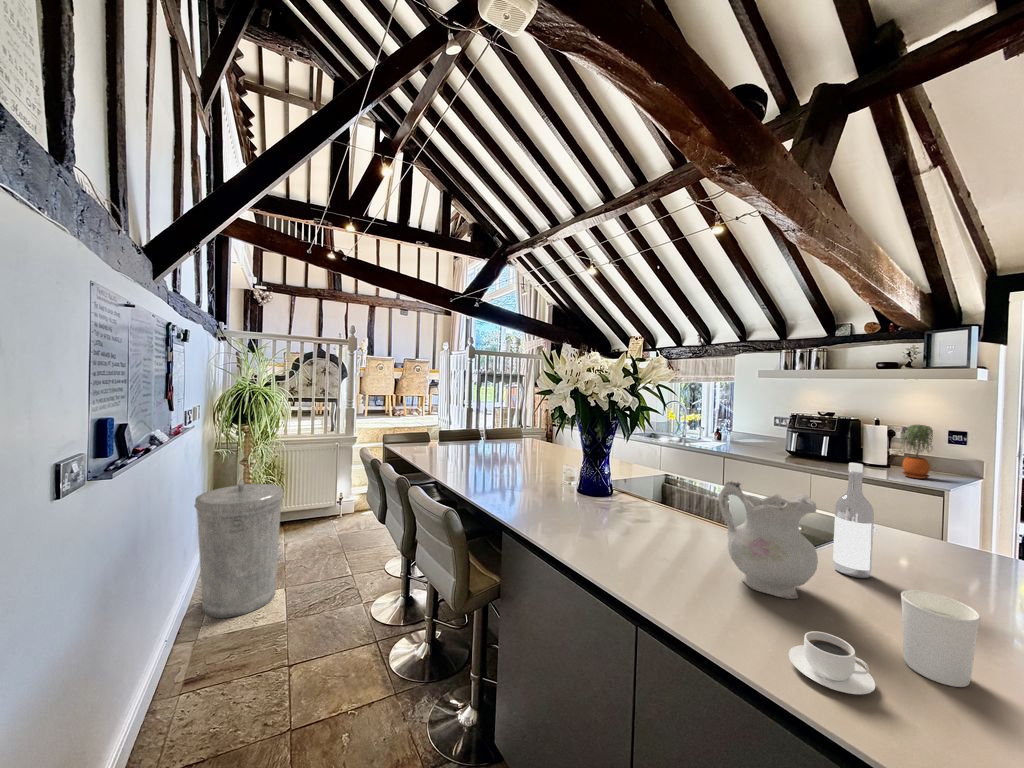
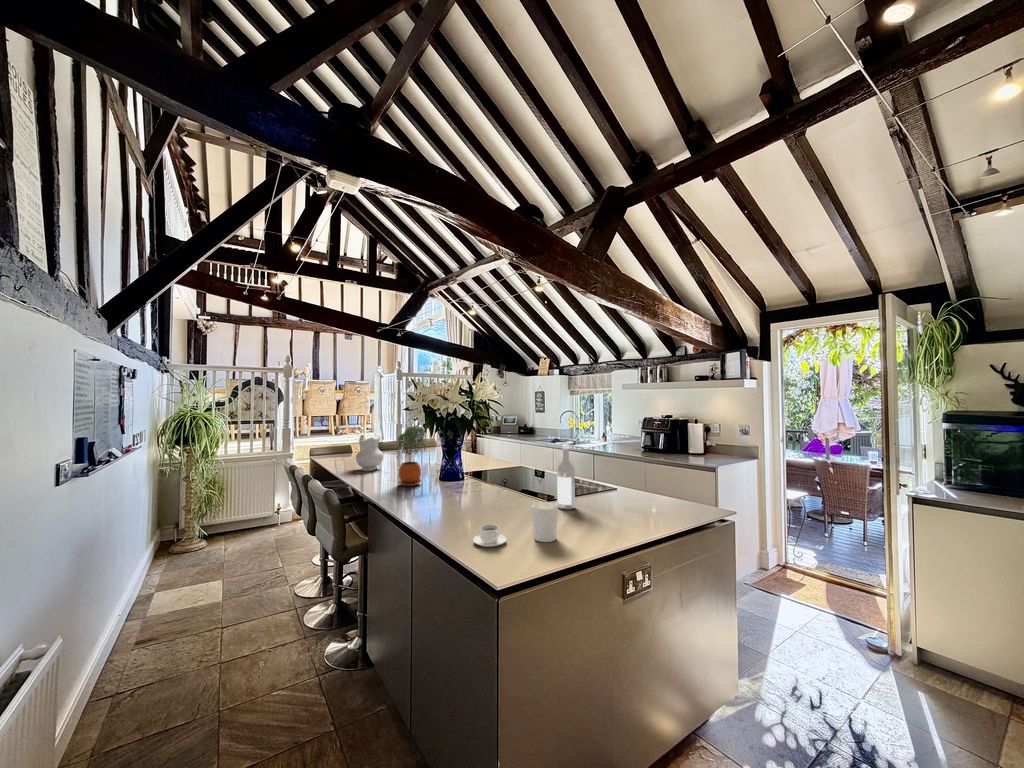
potted plant: present [901,425,933,479] -> present [397,426,425,486]
trash can: present [195,481,284,618] -> none [141,490,221,604]
ceramic pitcher: present [719,481,818,599] -> present [356,435,384,471]

